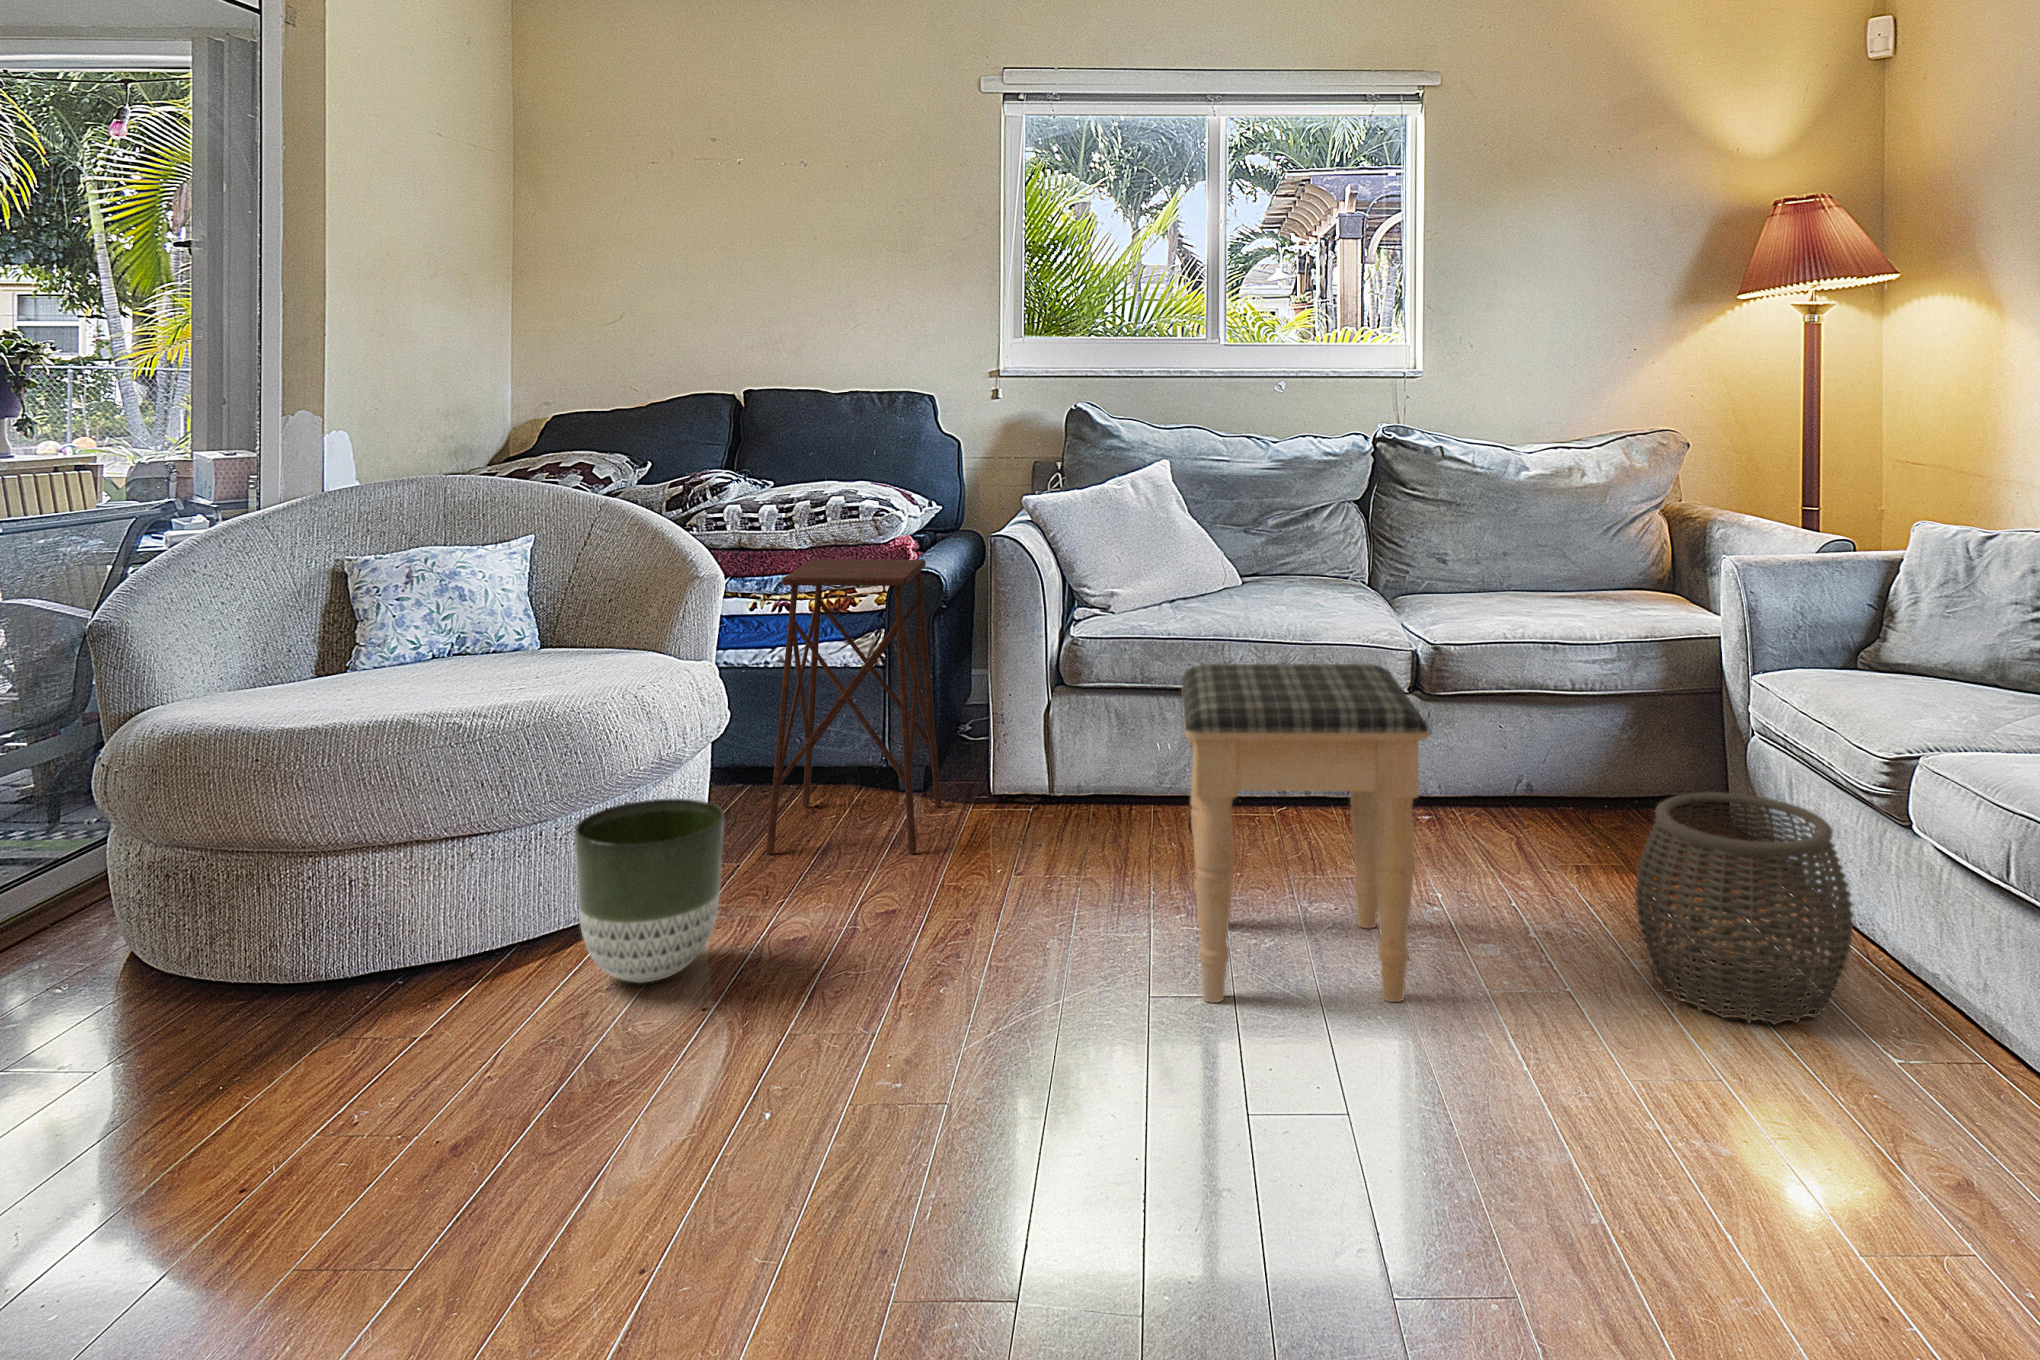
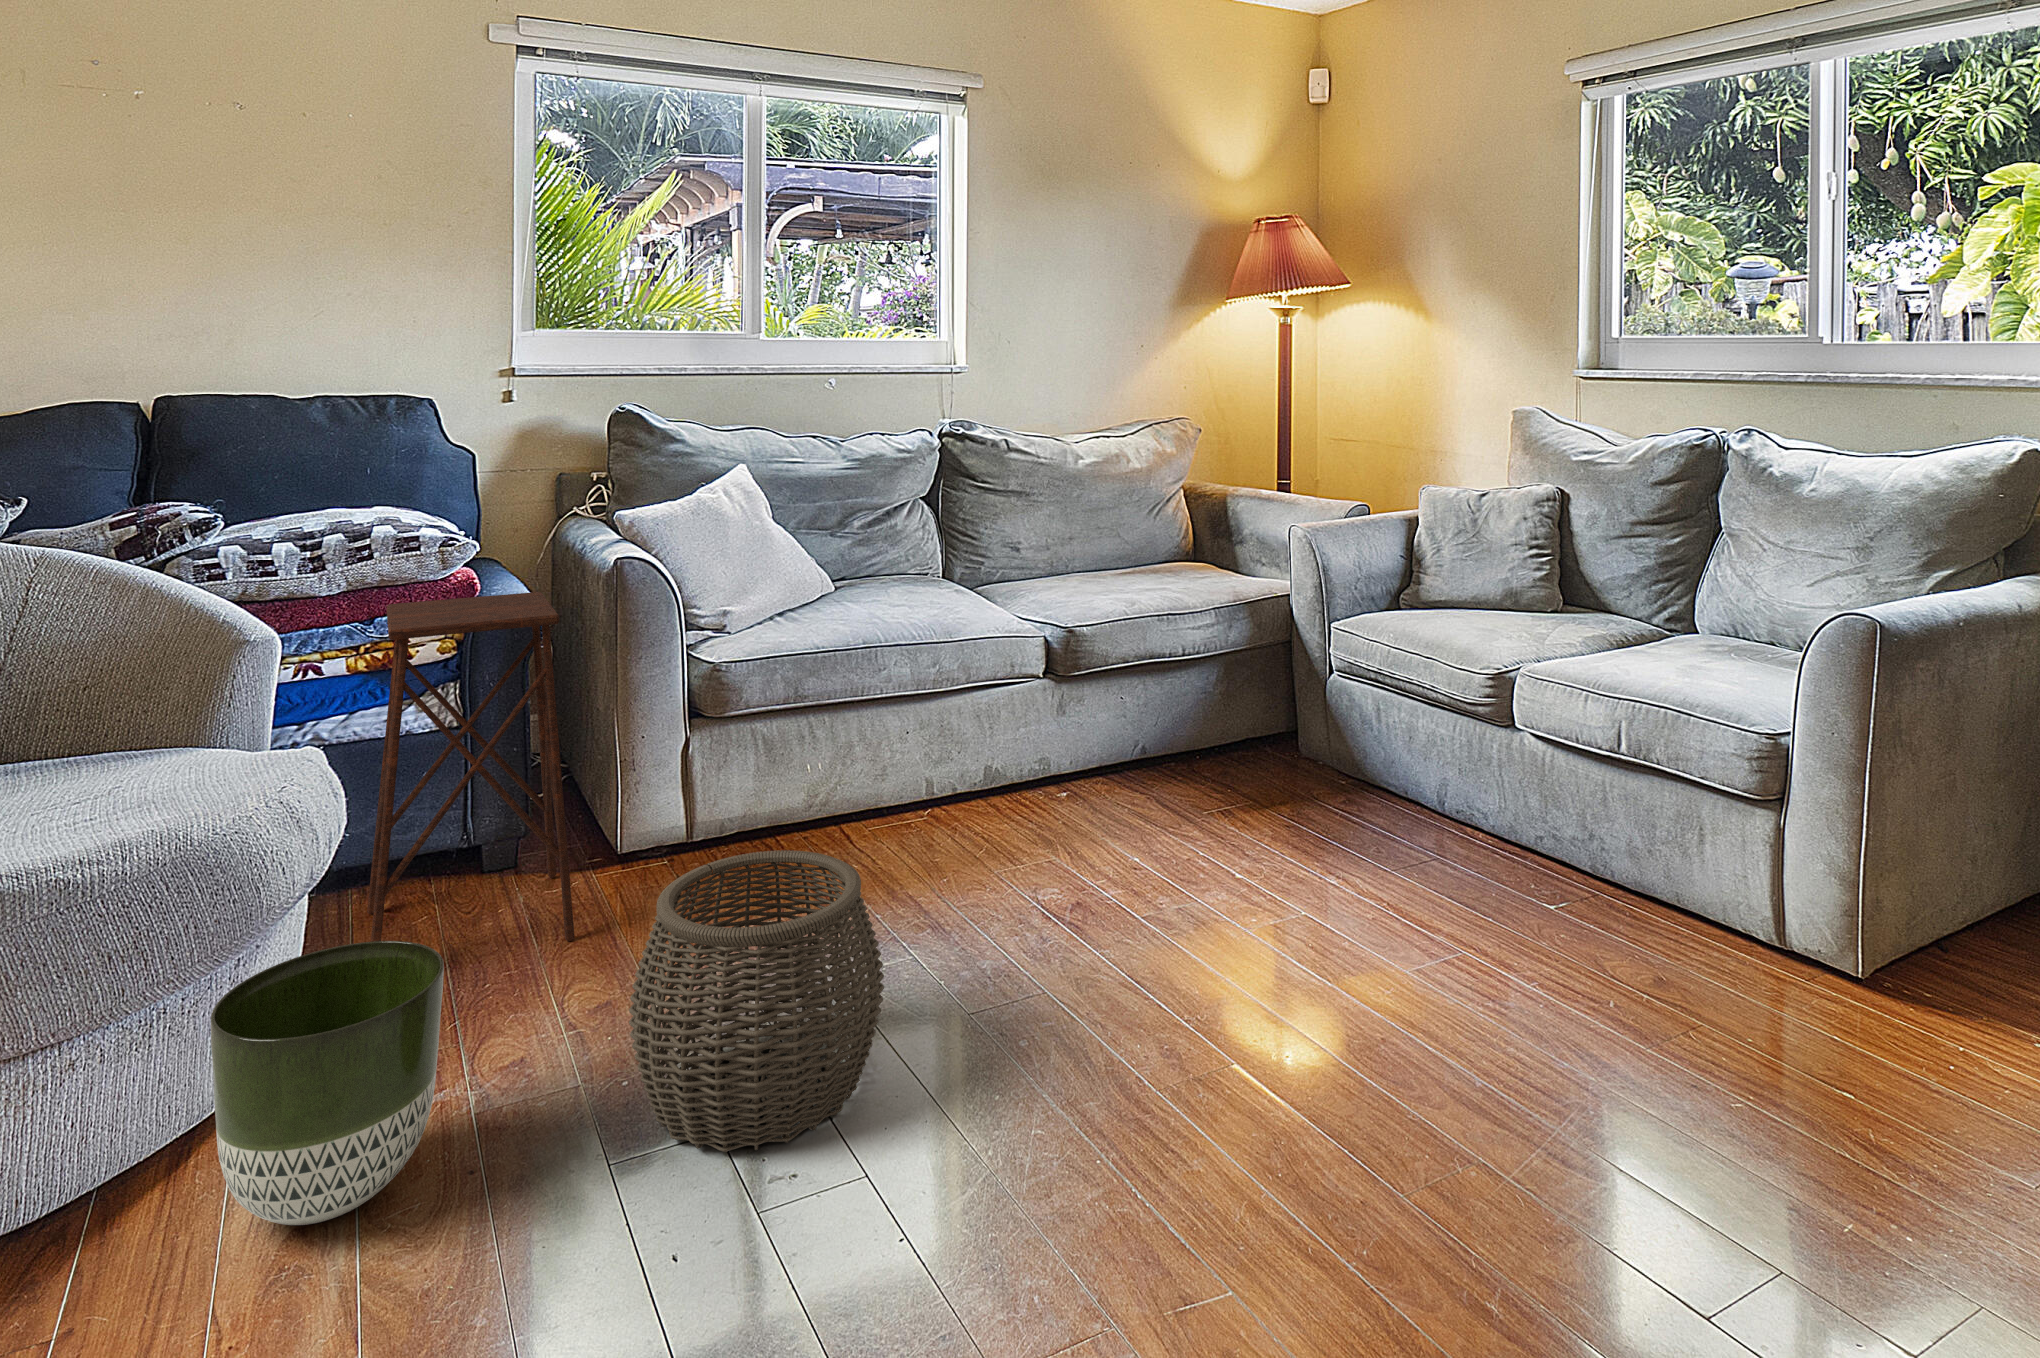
footstool: present [1182,664,1428,1003] -> none [942,650,1242,1023]
woven basket: present [1635,792,1854,1025] -> present [629,850,884,1152]

